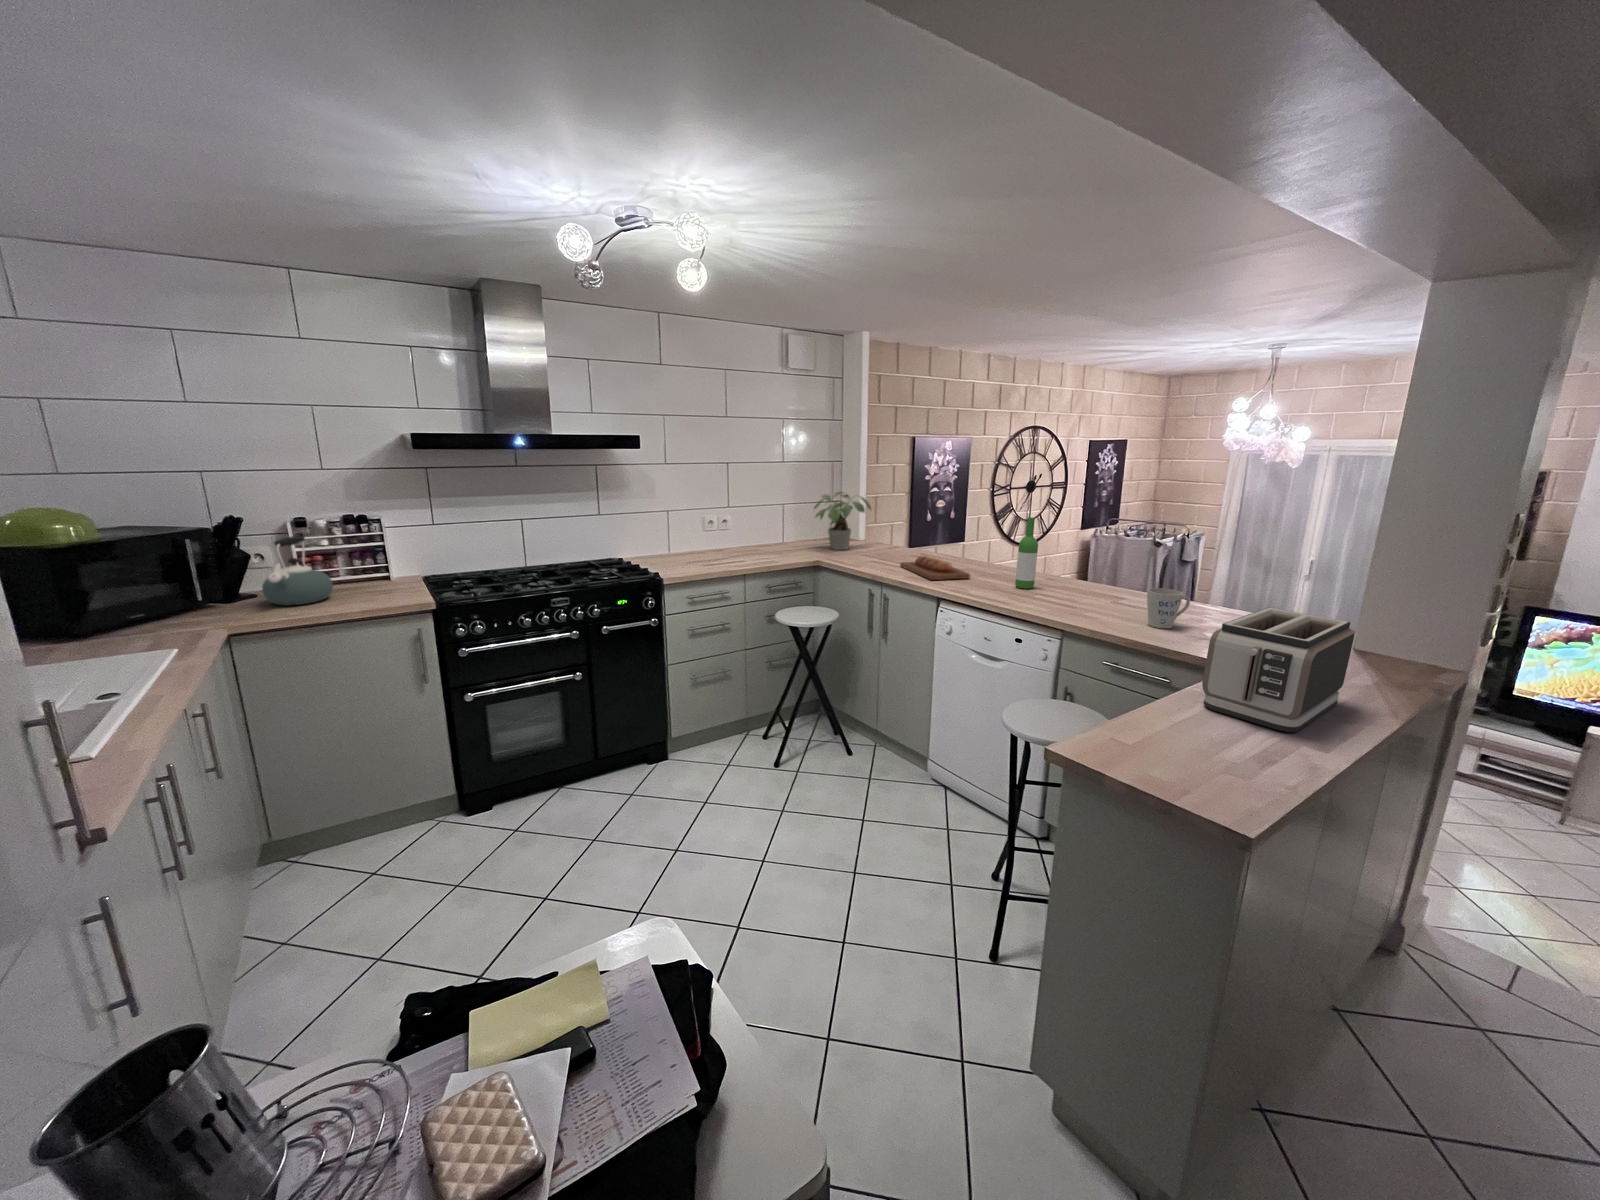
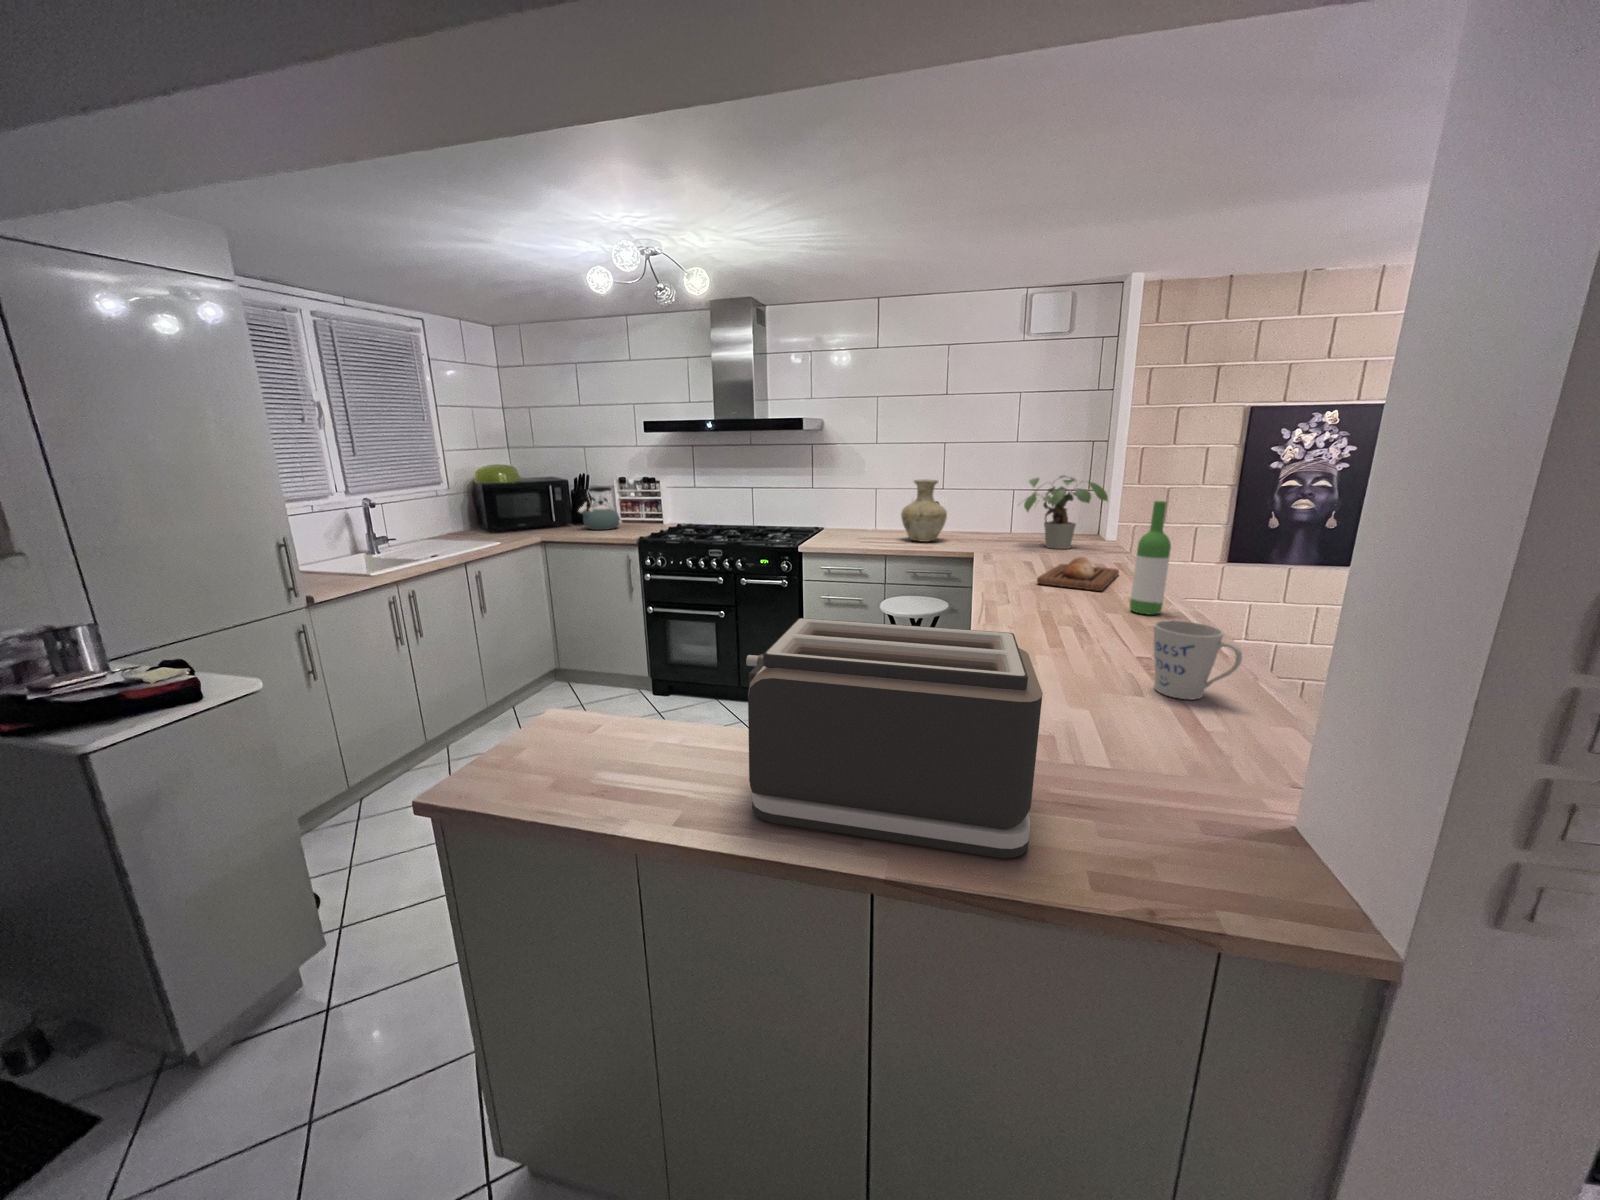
vase: none [718,500,761,558] -> present [901,479,947,542]

